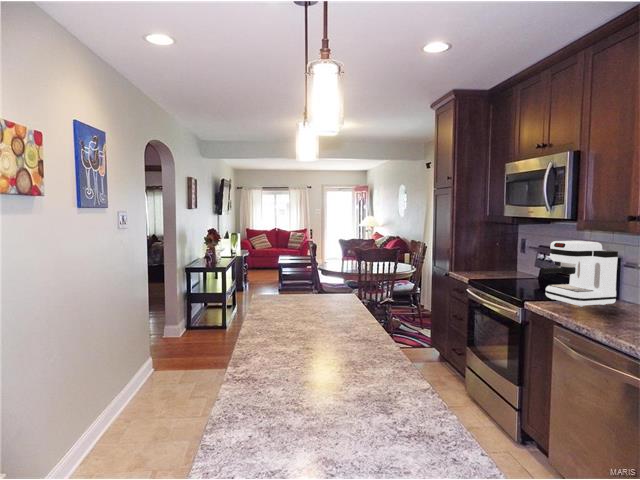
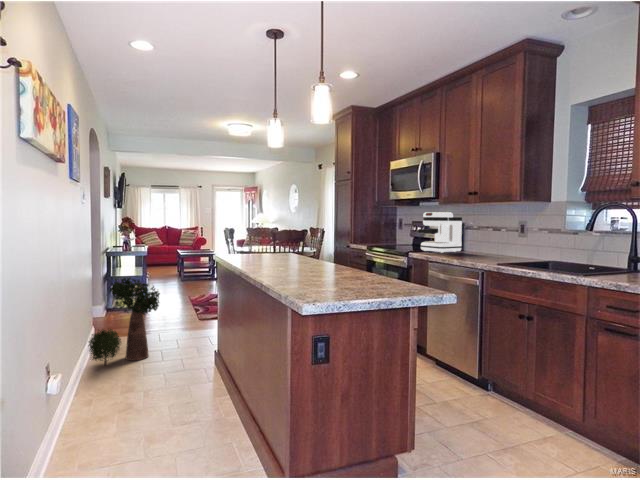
potted plant: none [118,314,204,415] -> present [88,278,160,365]

